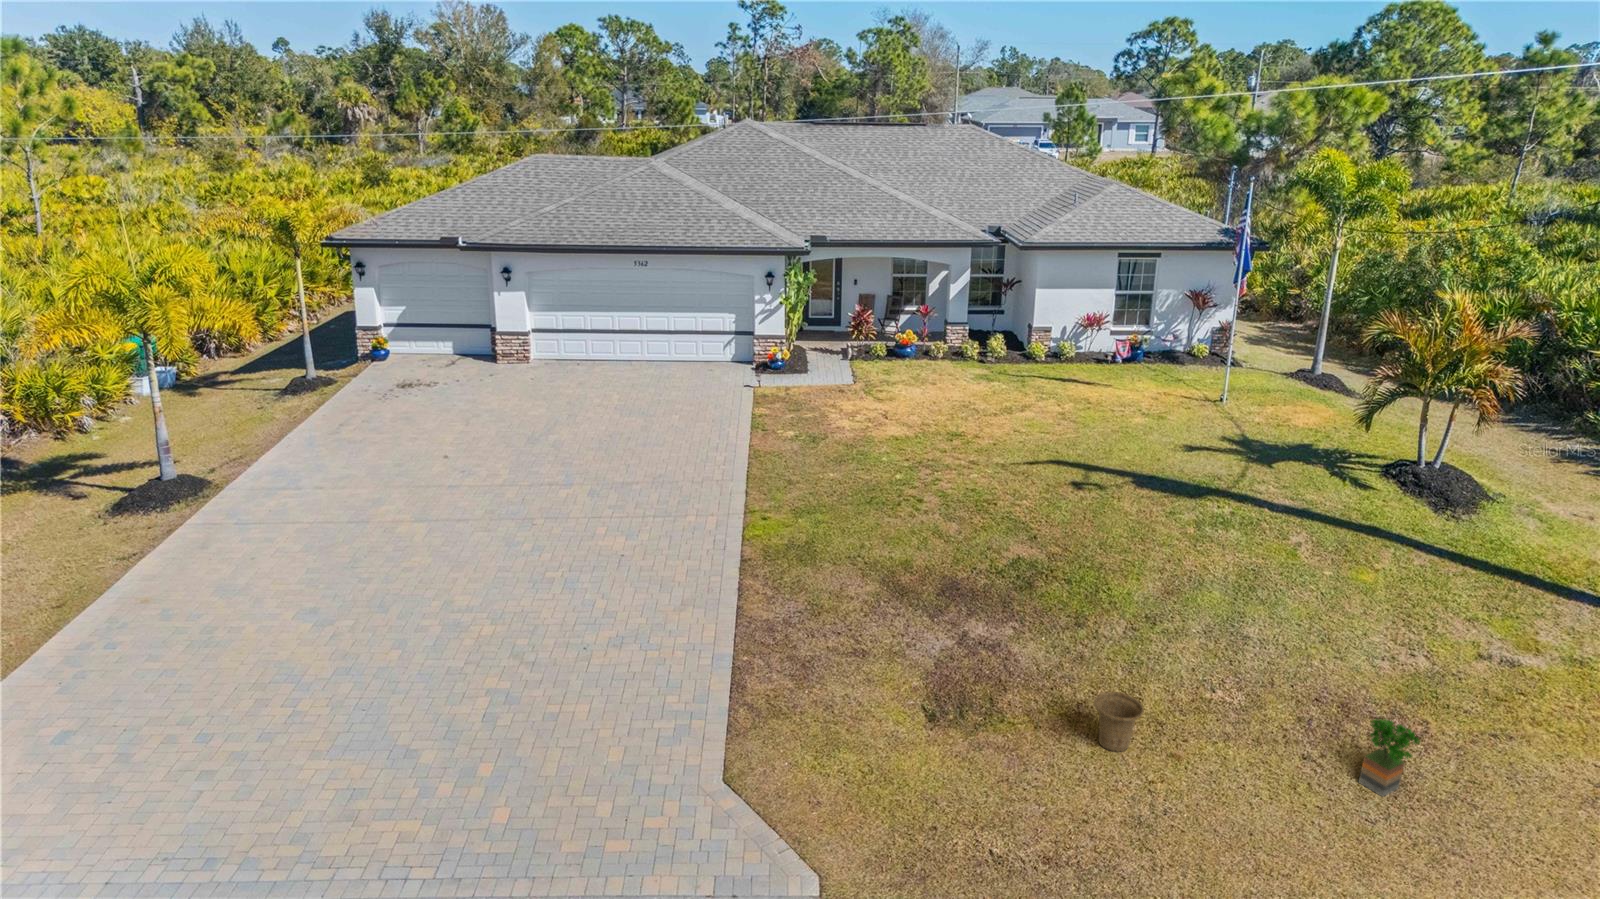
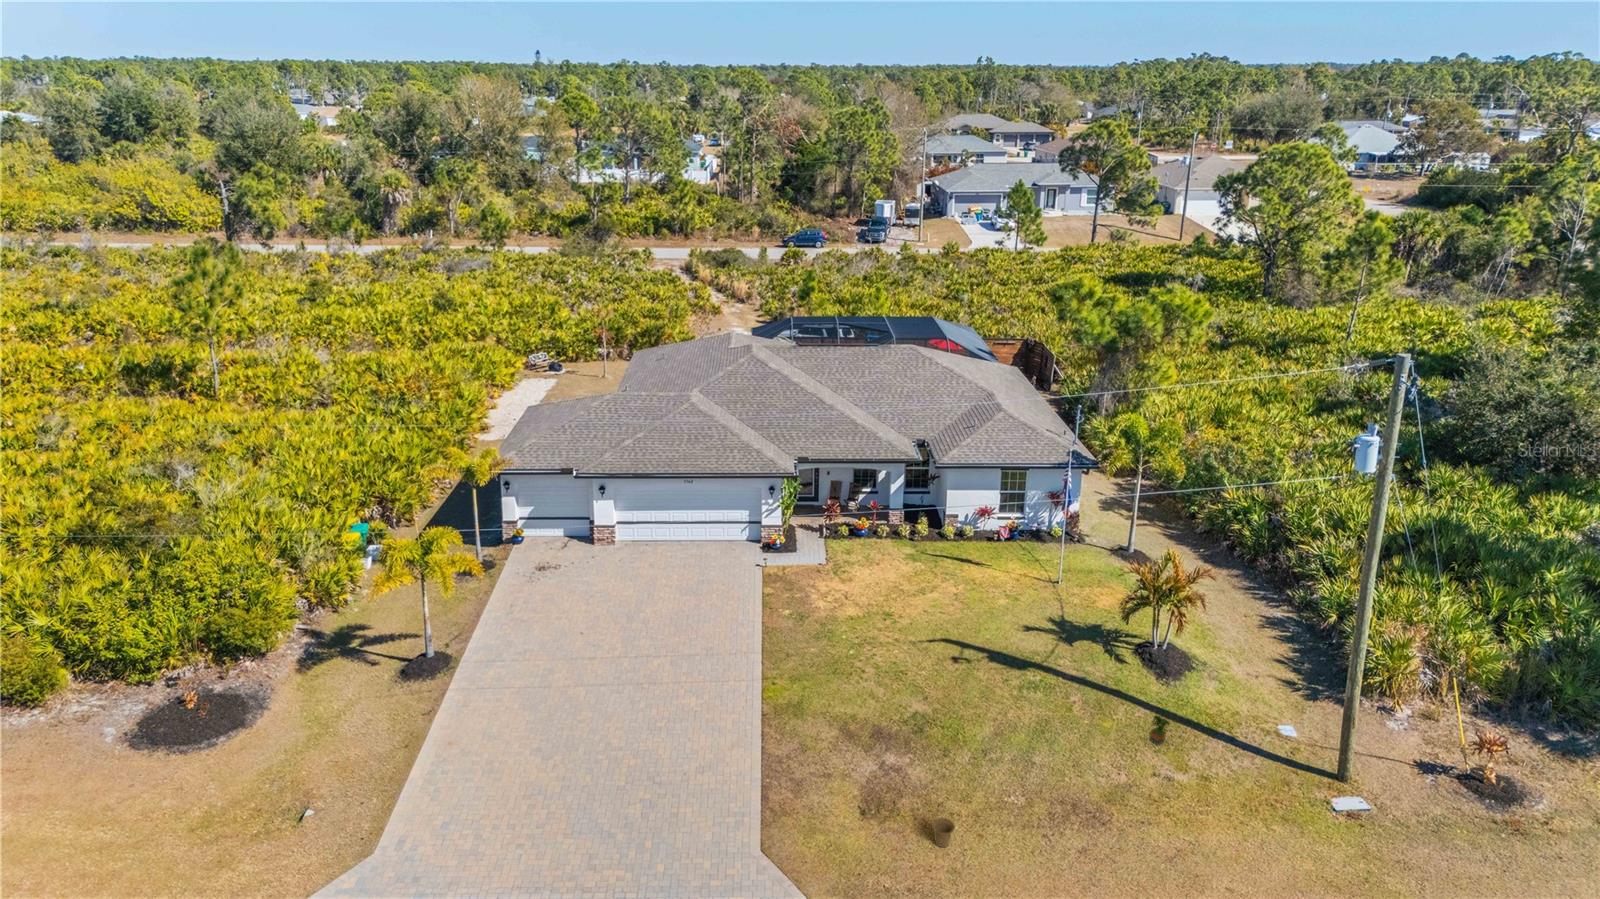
potted tree: present [1359,719,1420,797] -> present [1149,716,1170,745]

